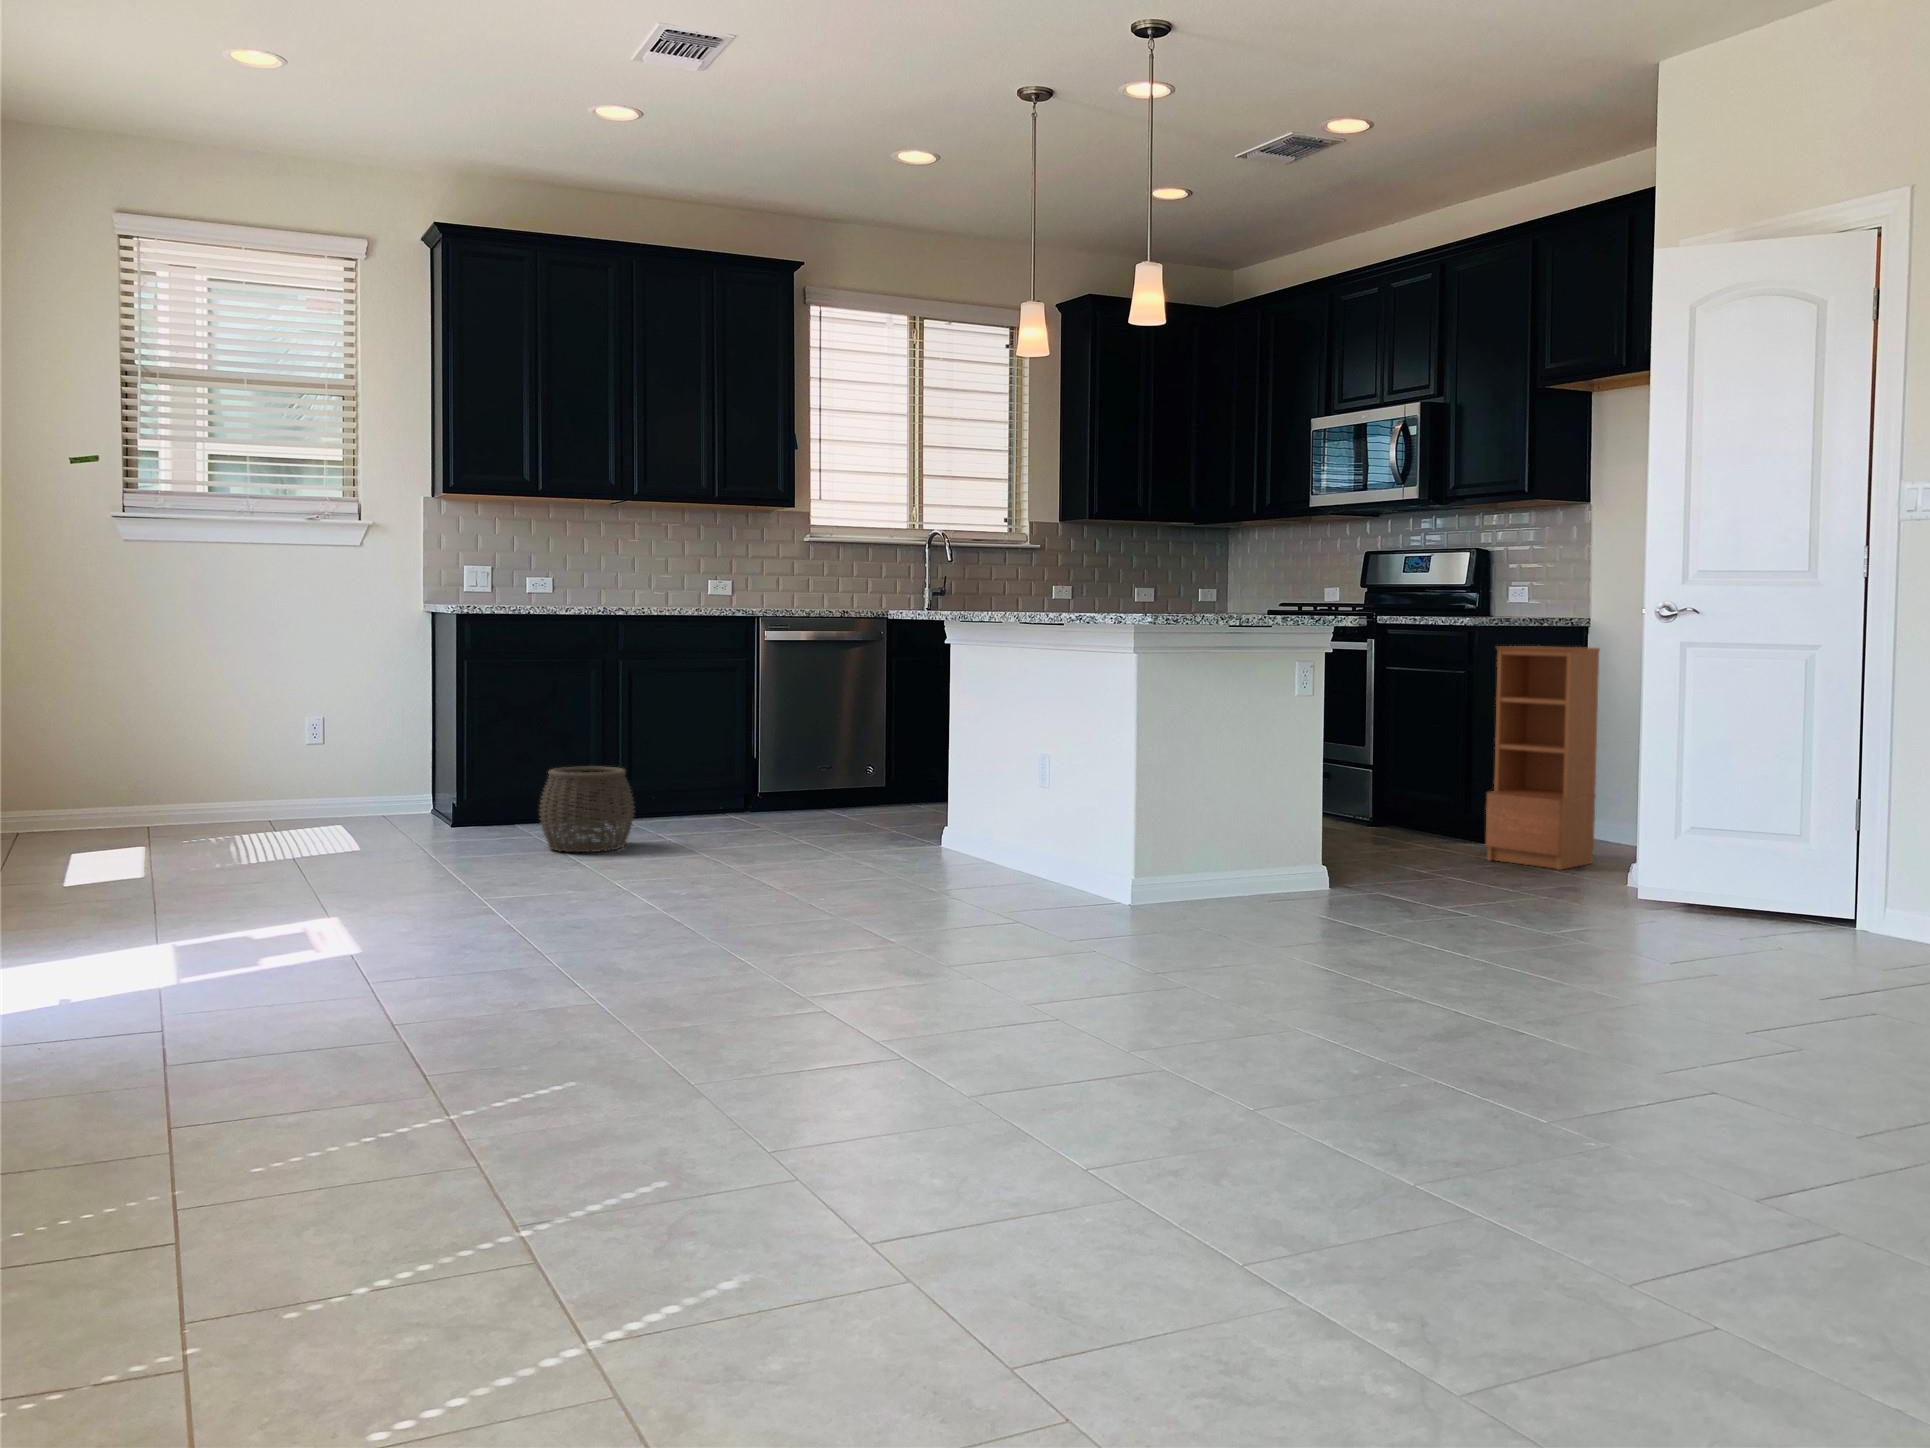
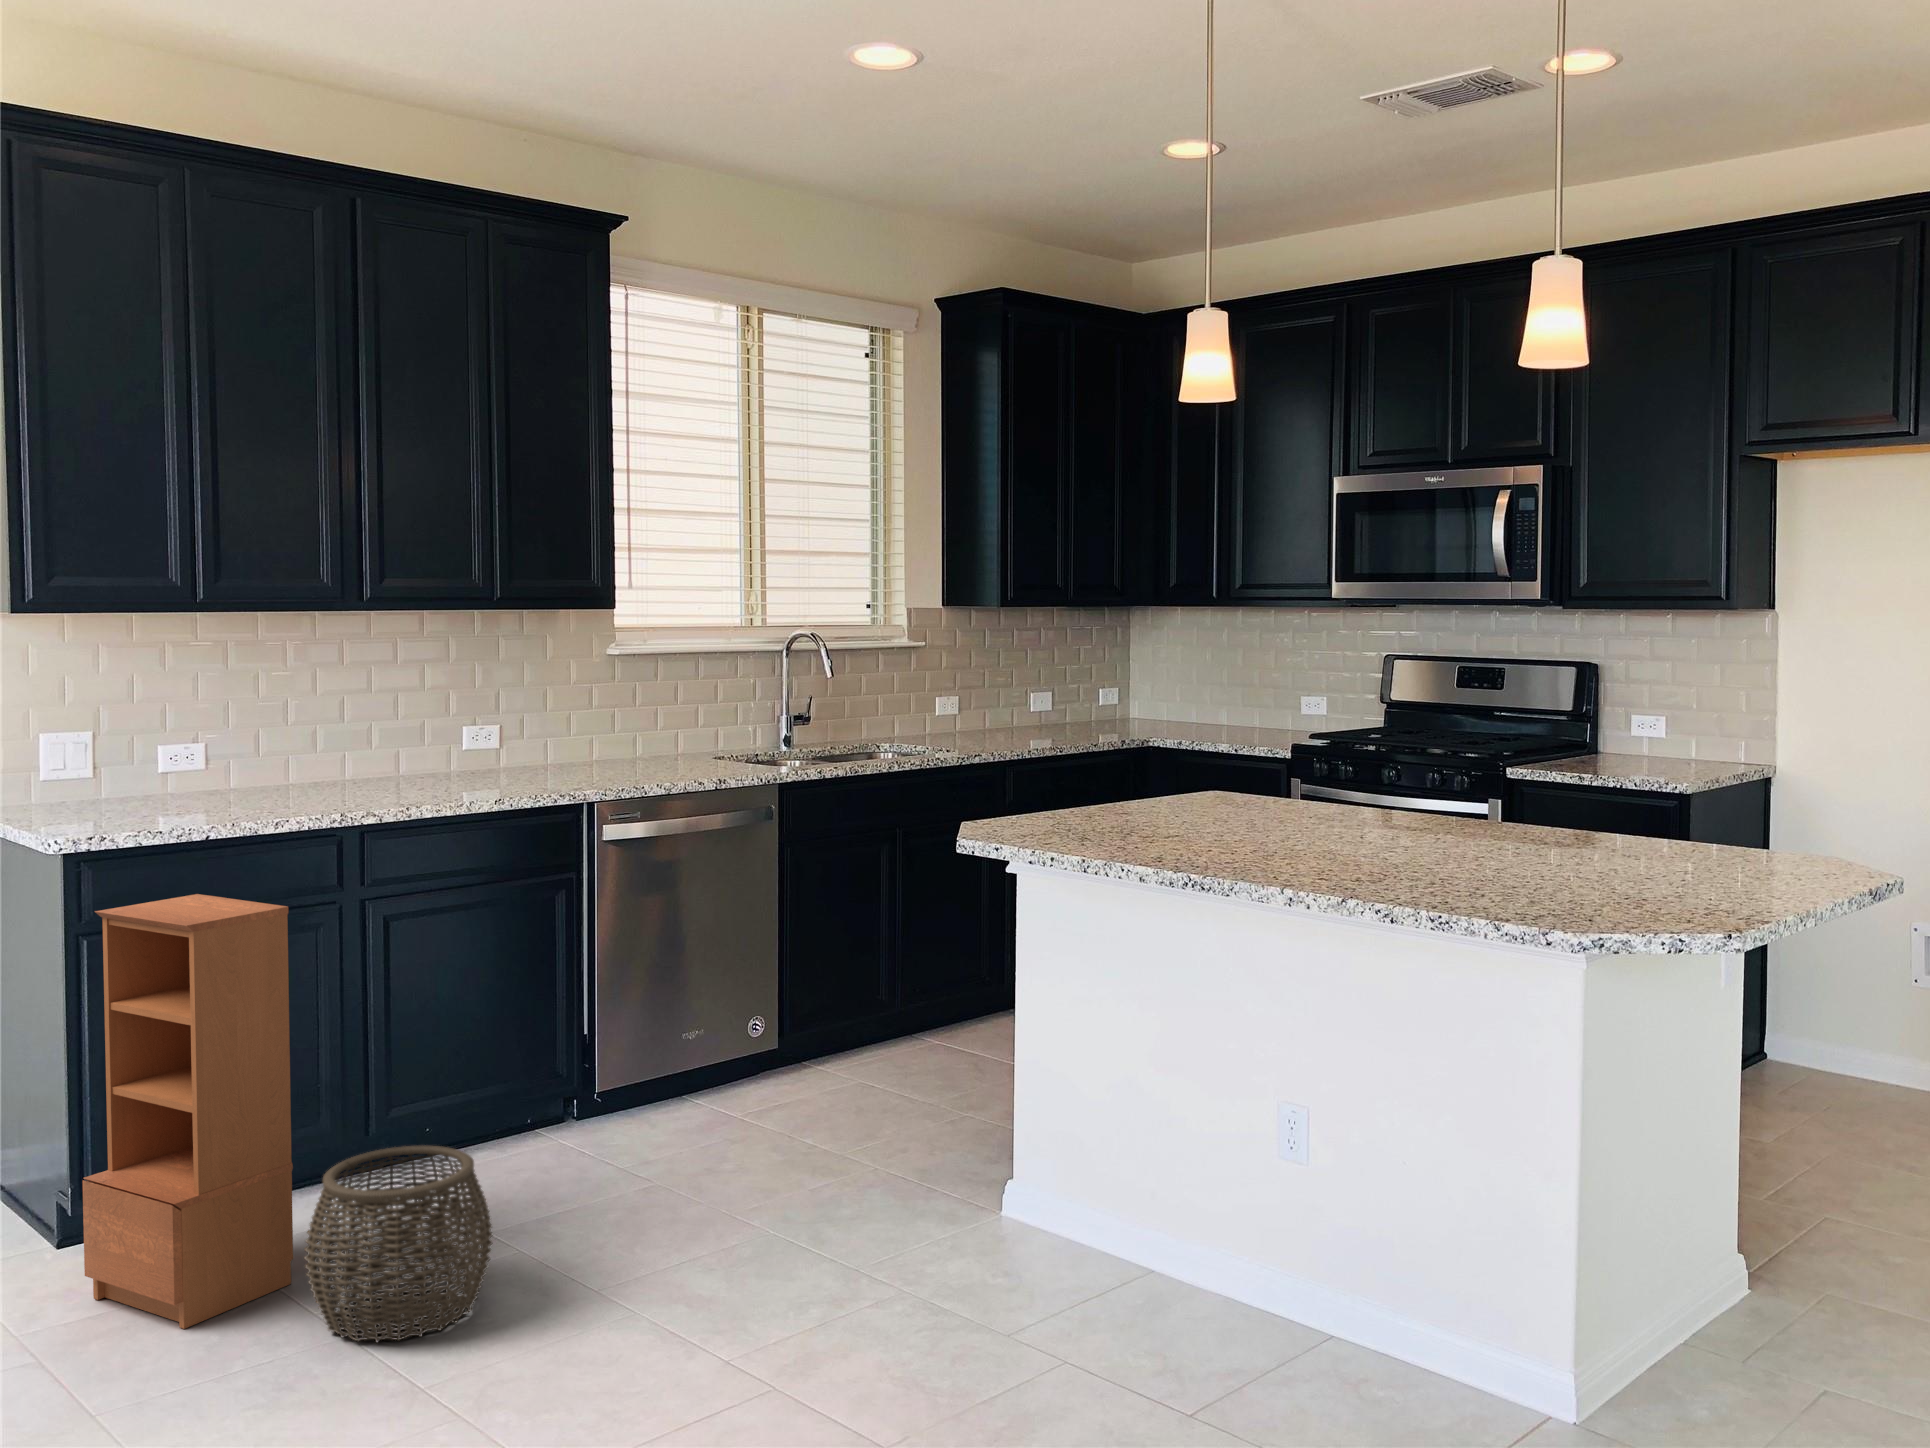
bookcase: present [1486,646,1600,870] -> present [82,894,293,1329]

